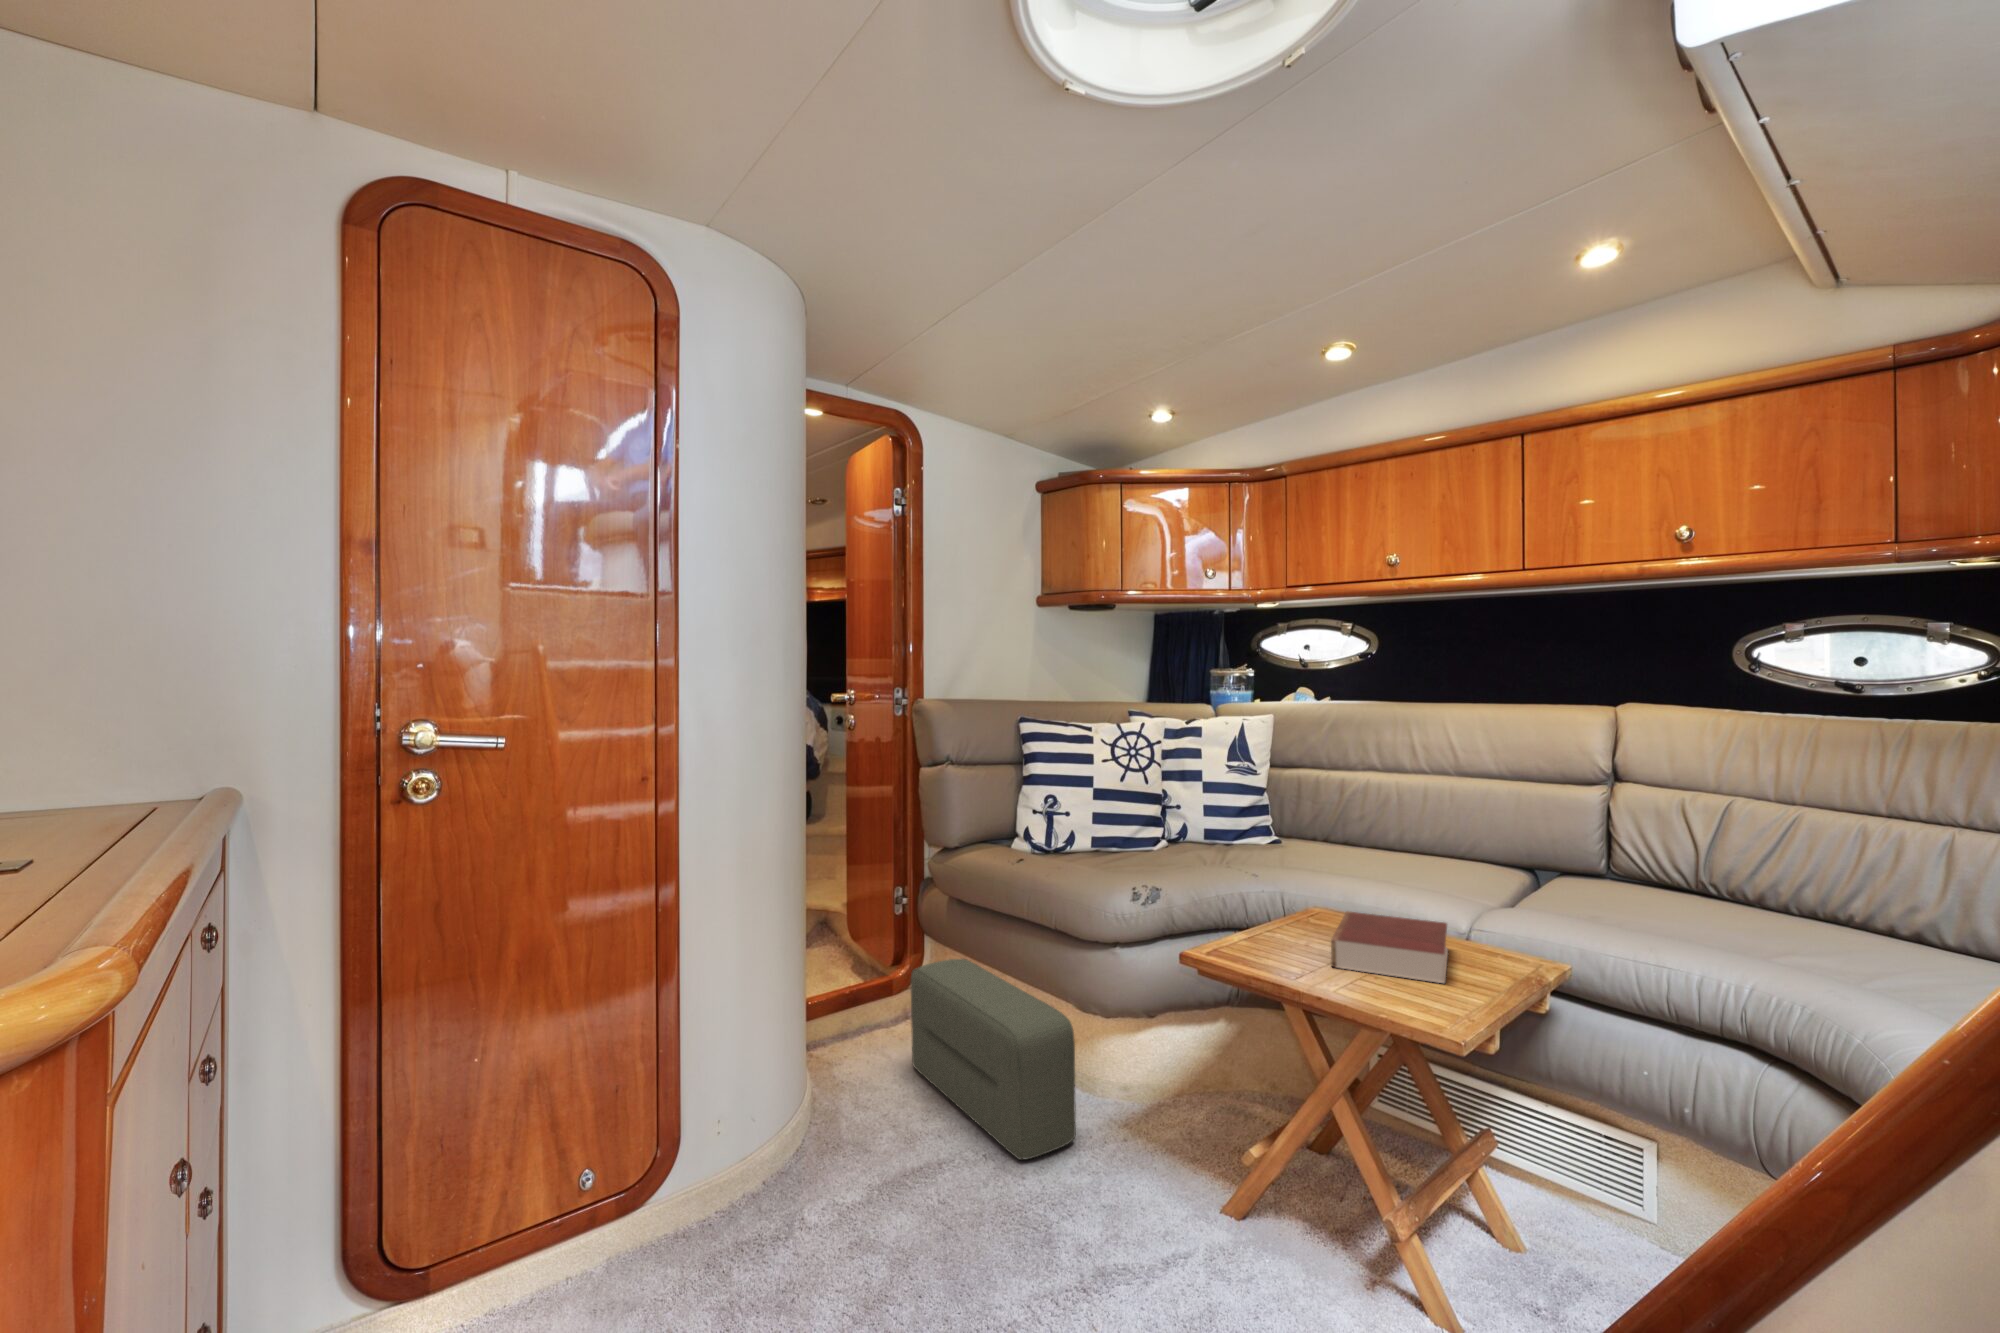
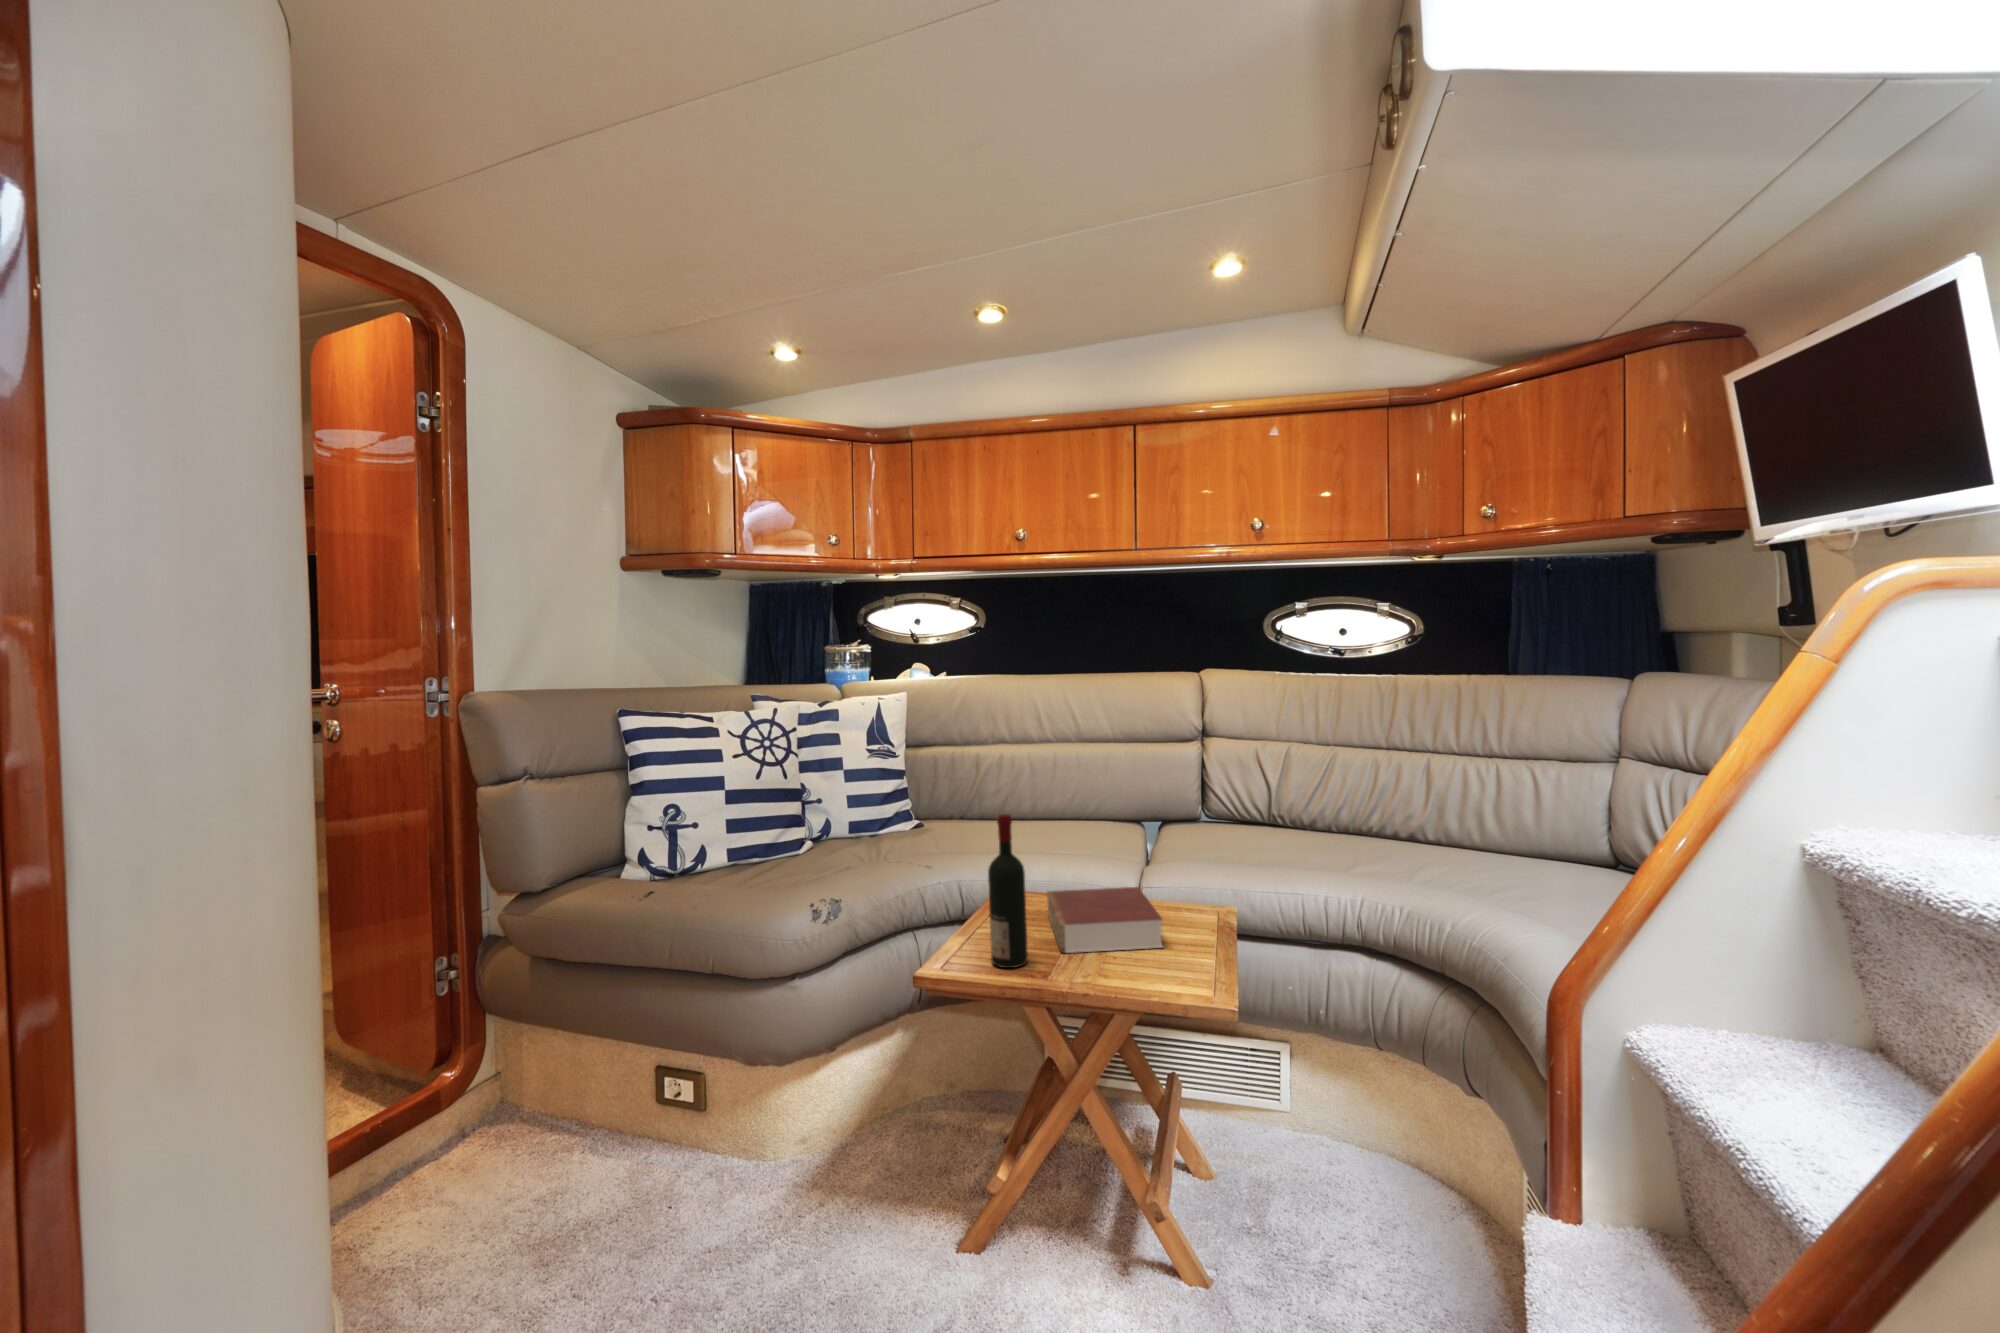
wine bottle: none [1257,826,1294,969] -> present [988,814,1028,968]
pouf: present [911,959,1076,1160] -> none [491,1035,764,1278]

